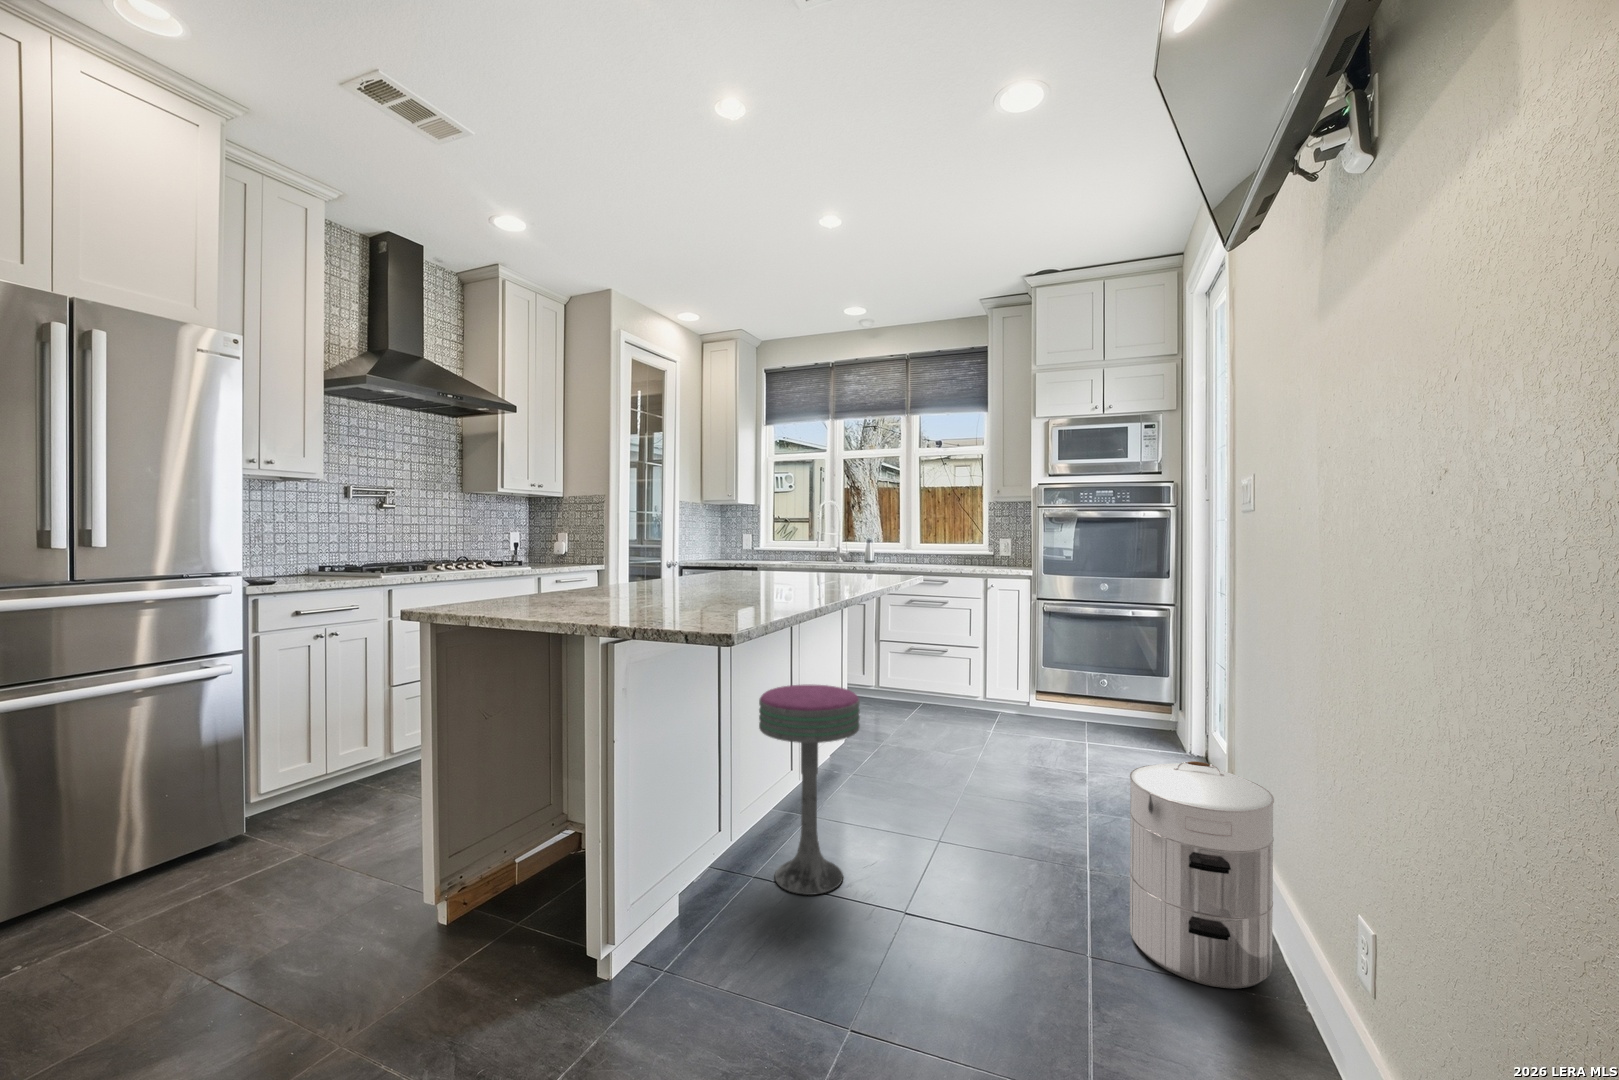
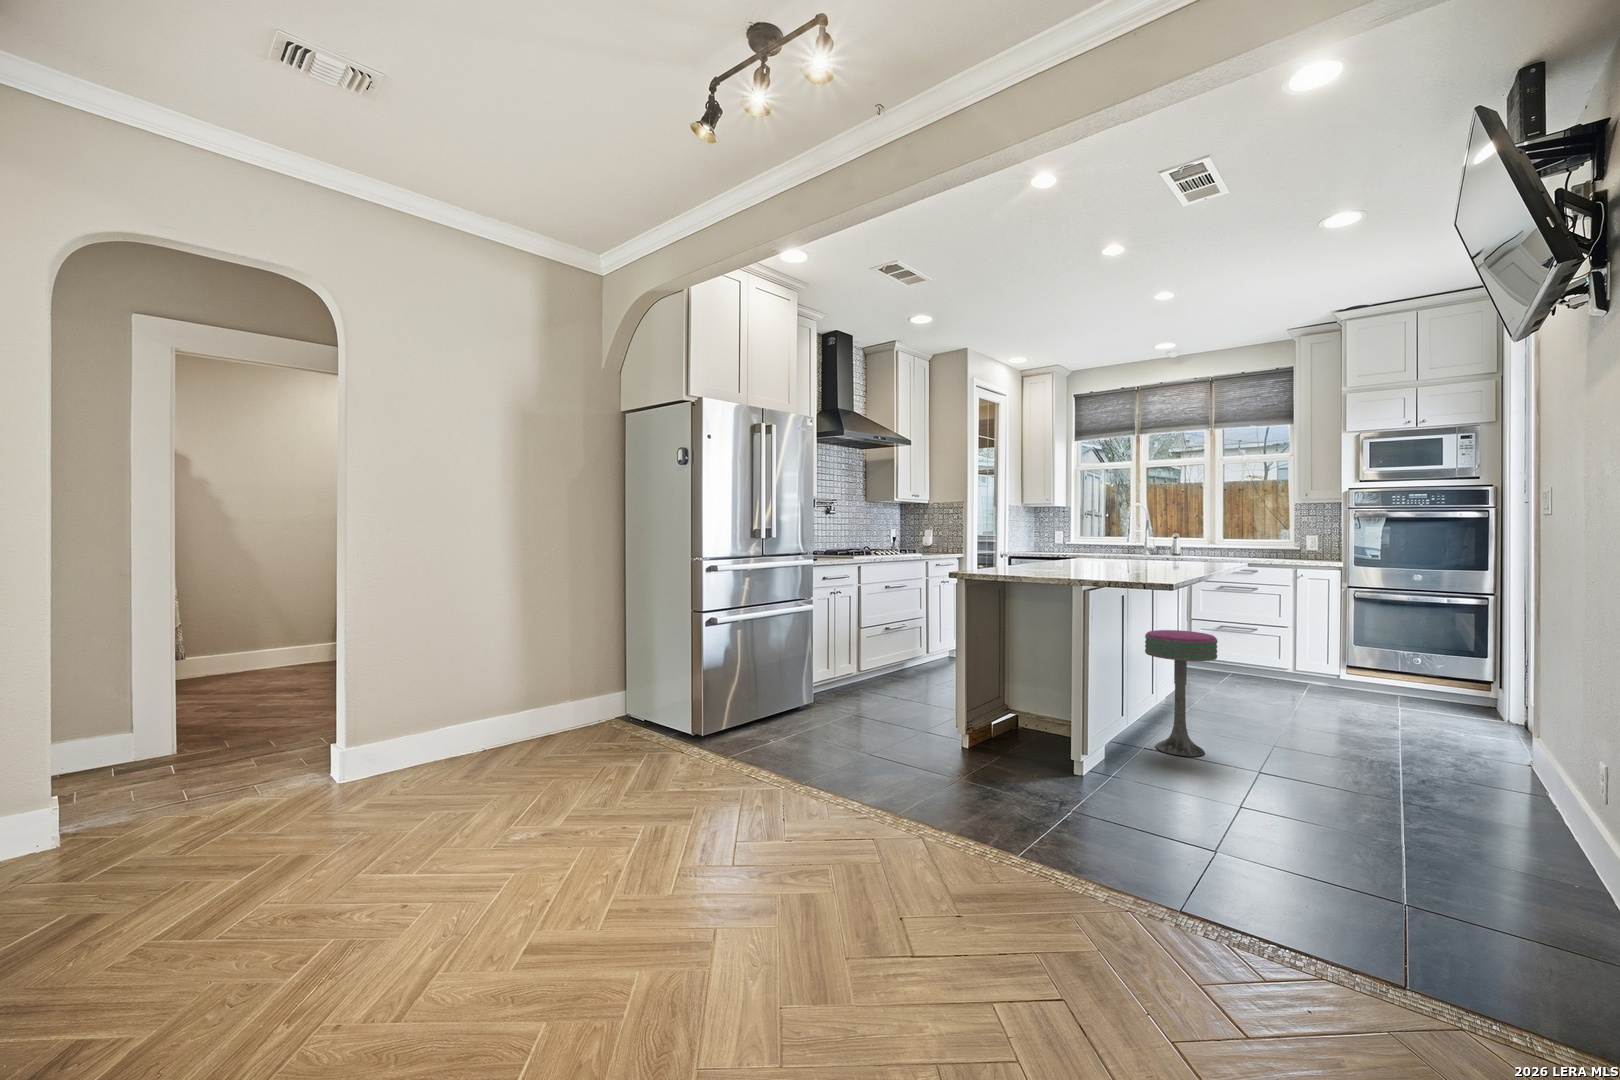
waste bin: present [1129,761,1274,988] -> none [1426,680,1540,818]

